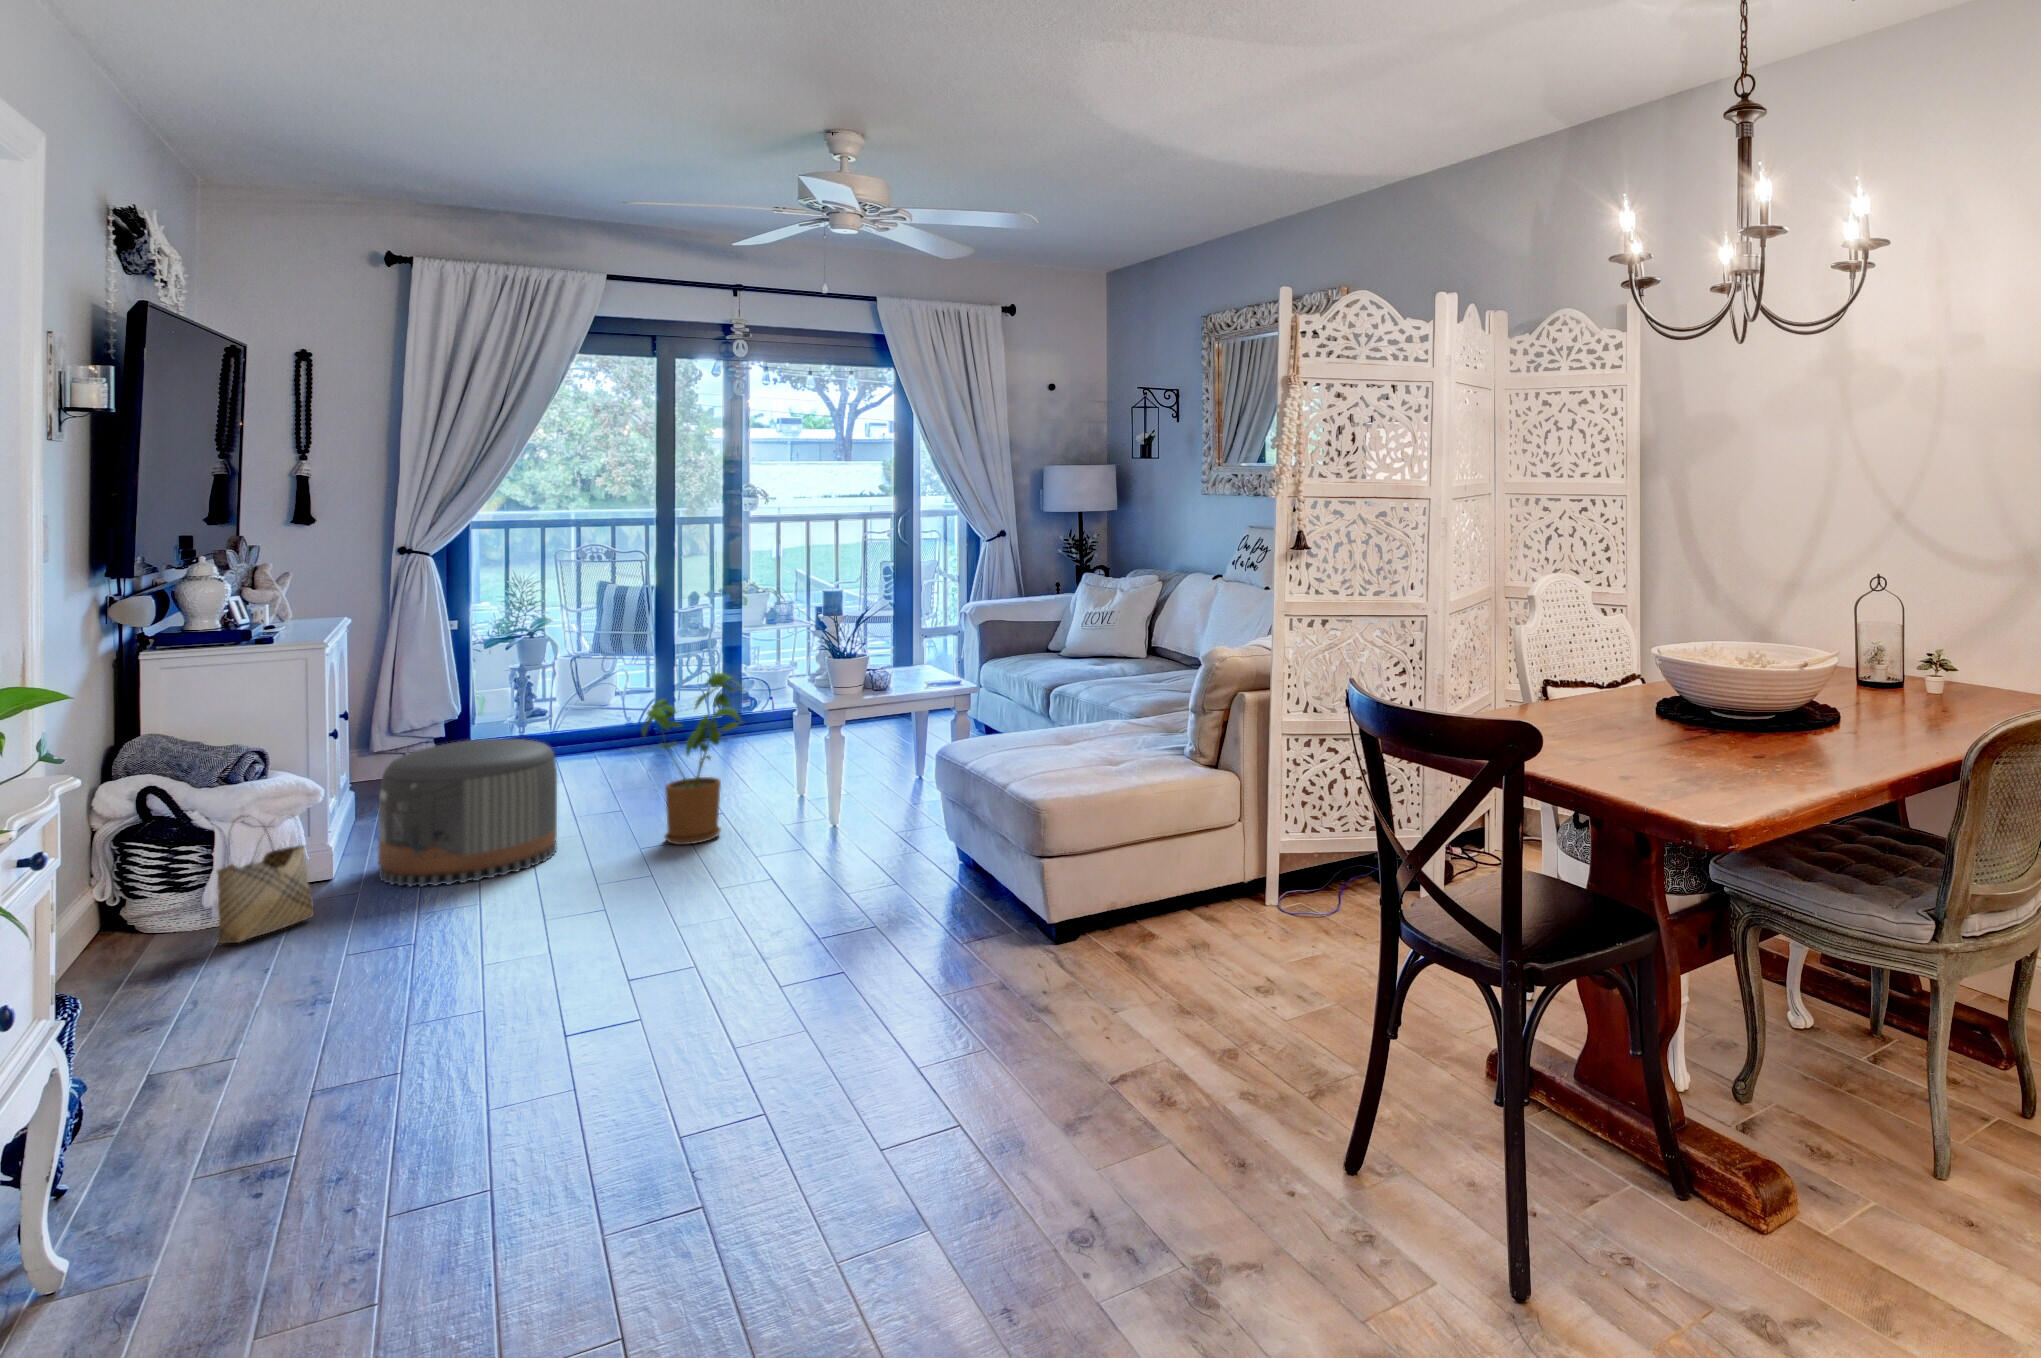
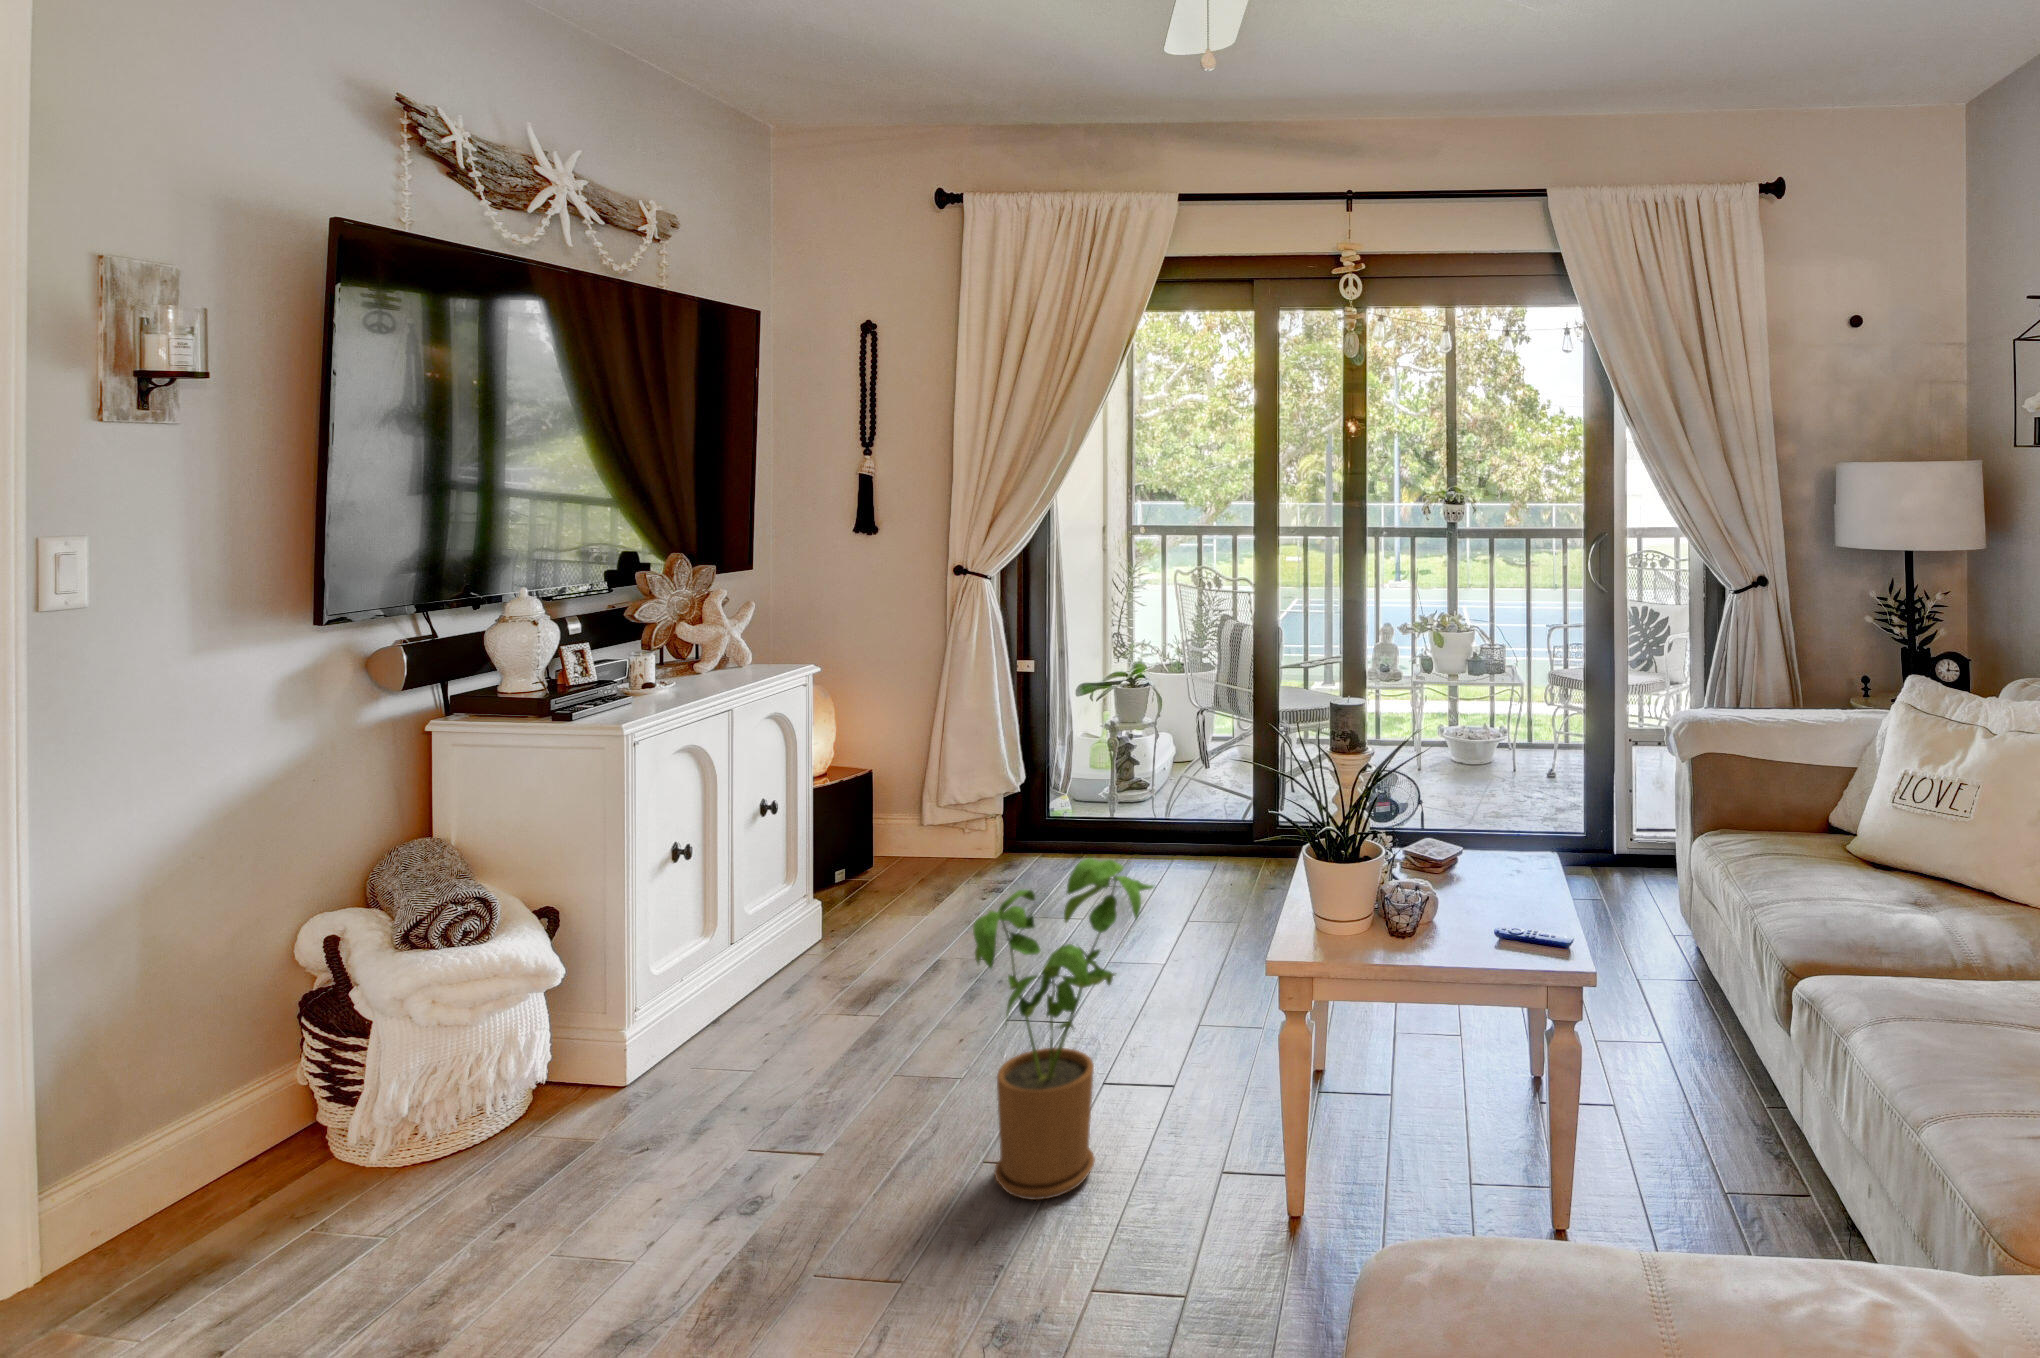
pouf: present [378,738,557,887] -> none [614,904,886,1192]
woven basket: present [217,816,314,943] -> none [248,1029,436,1272]

